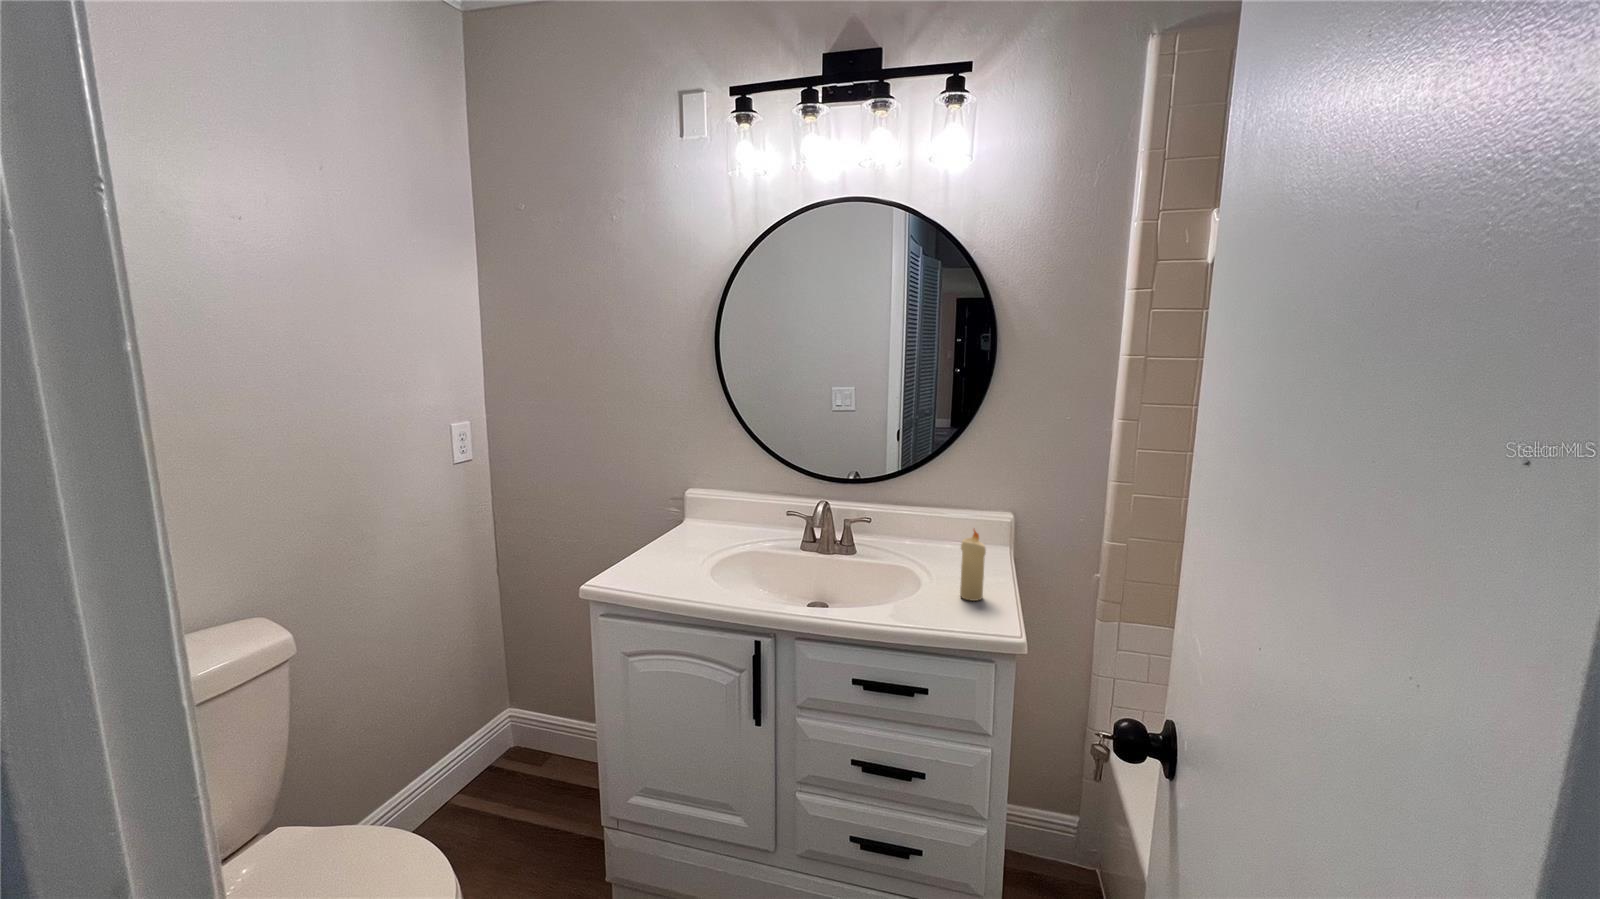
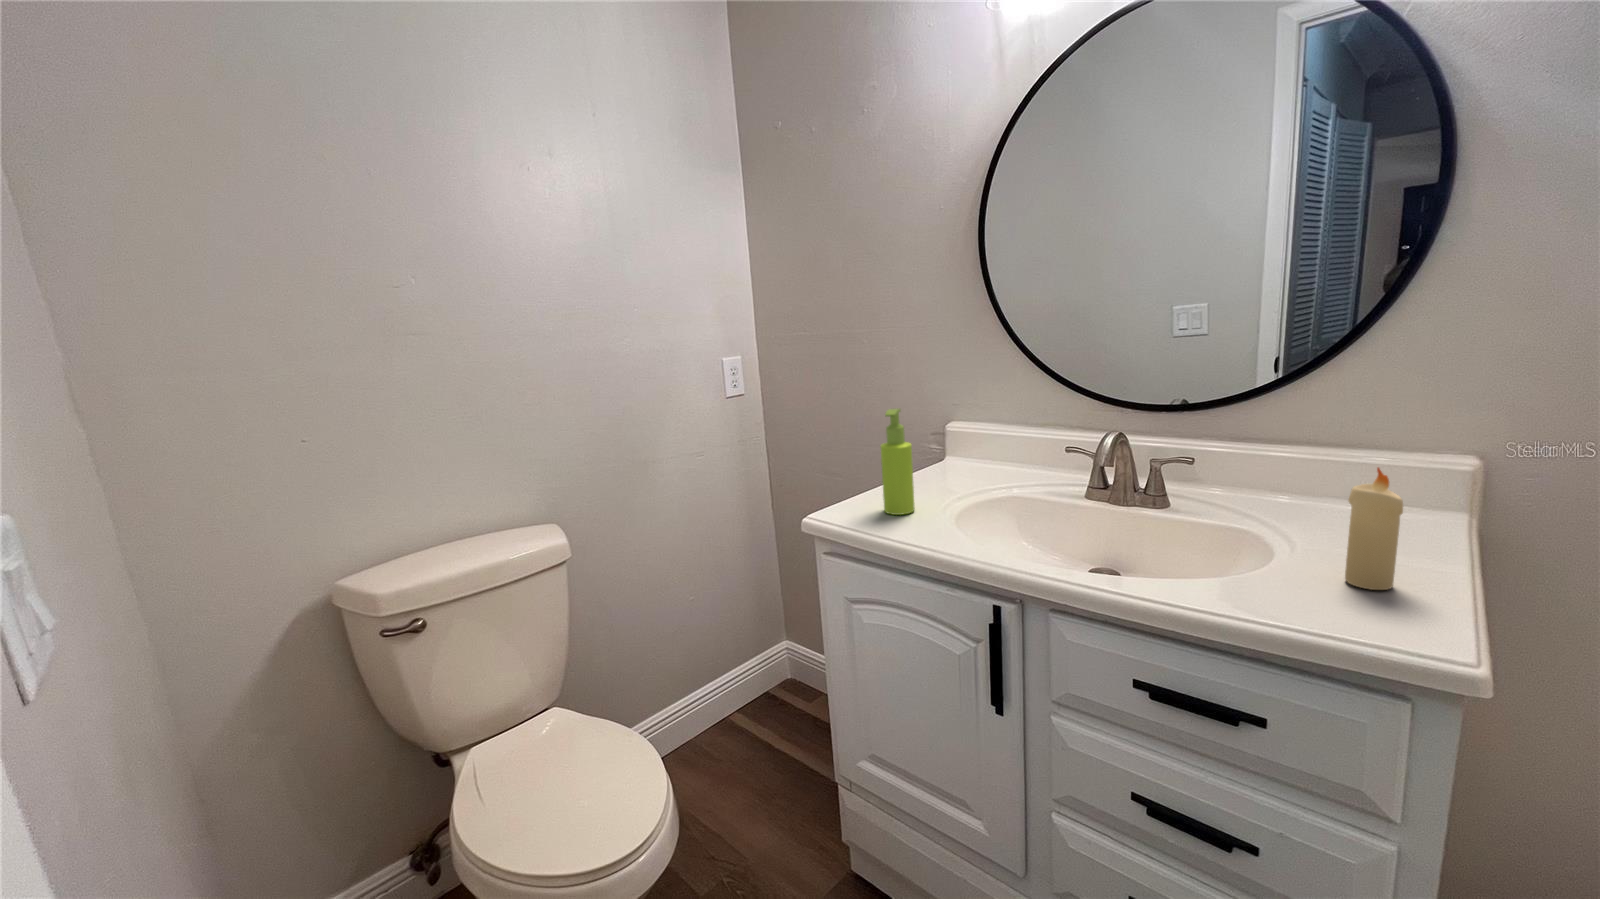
soap dispenser: none [650,487,678,576] -> present [881,409,915,515]

